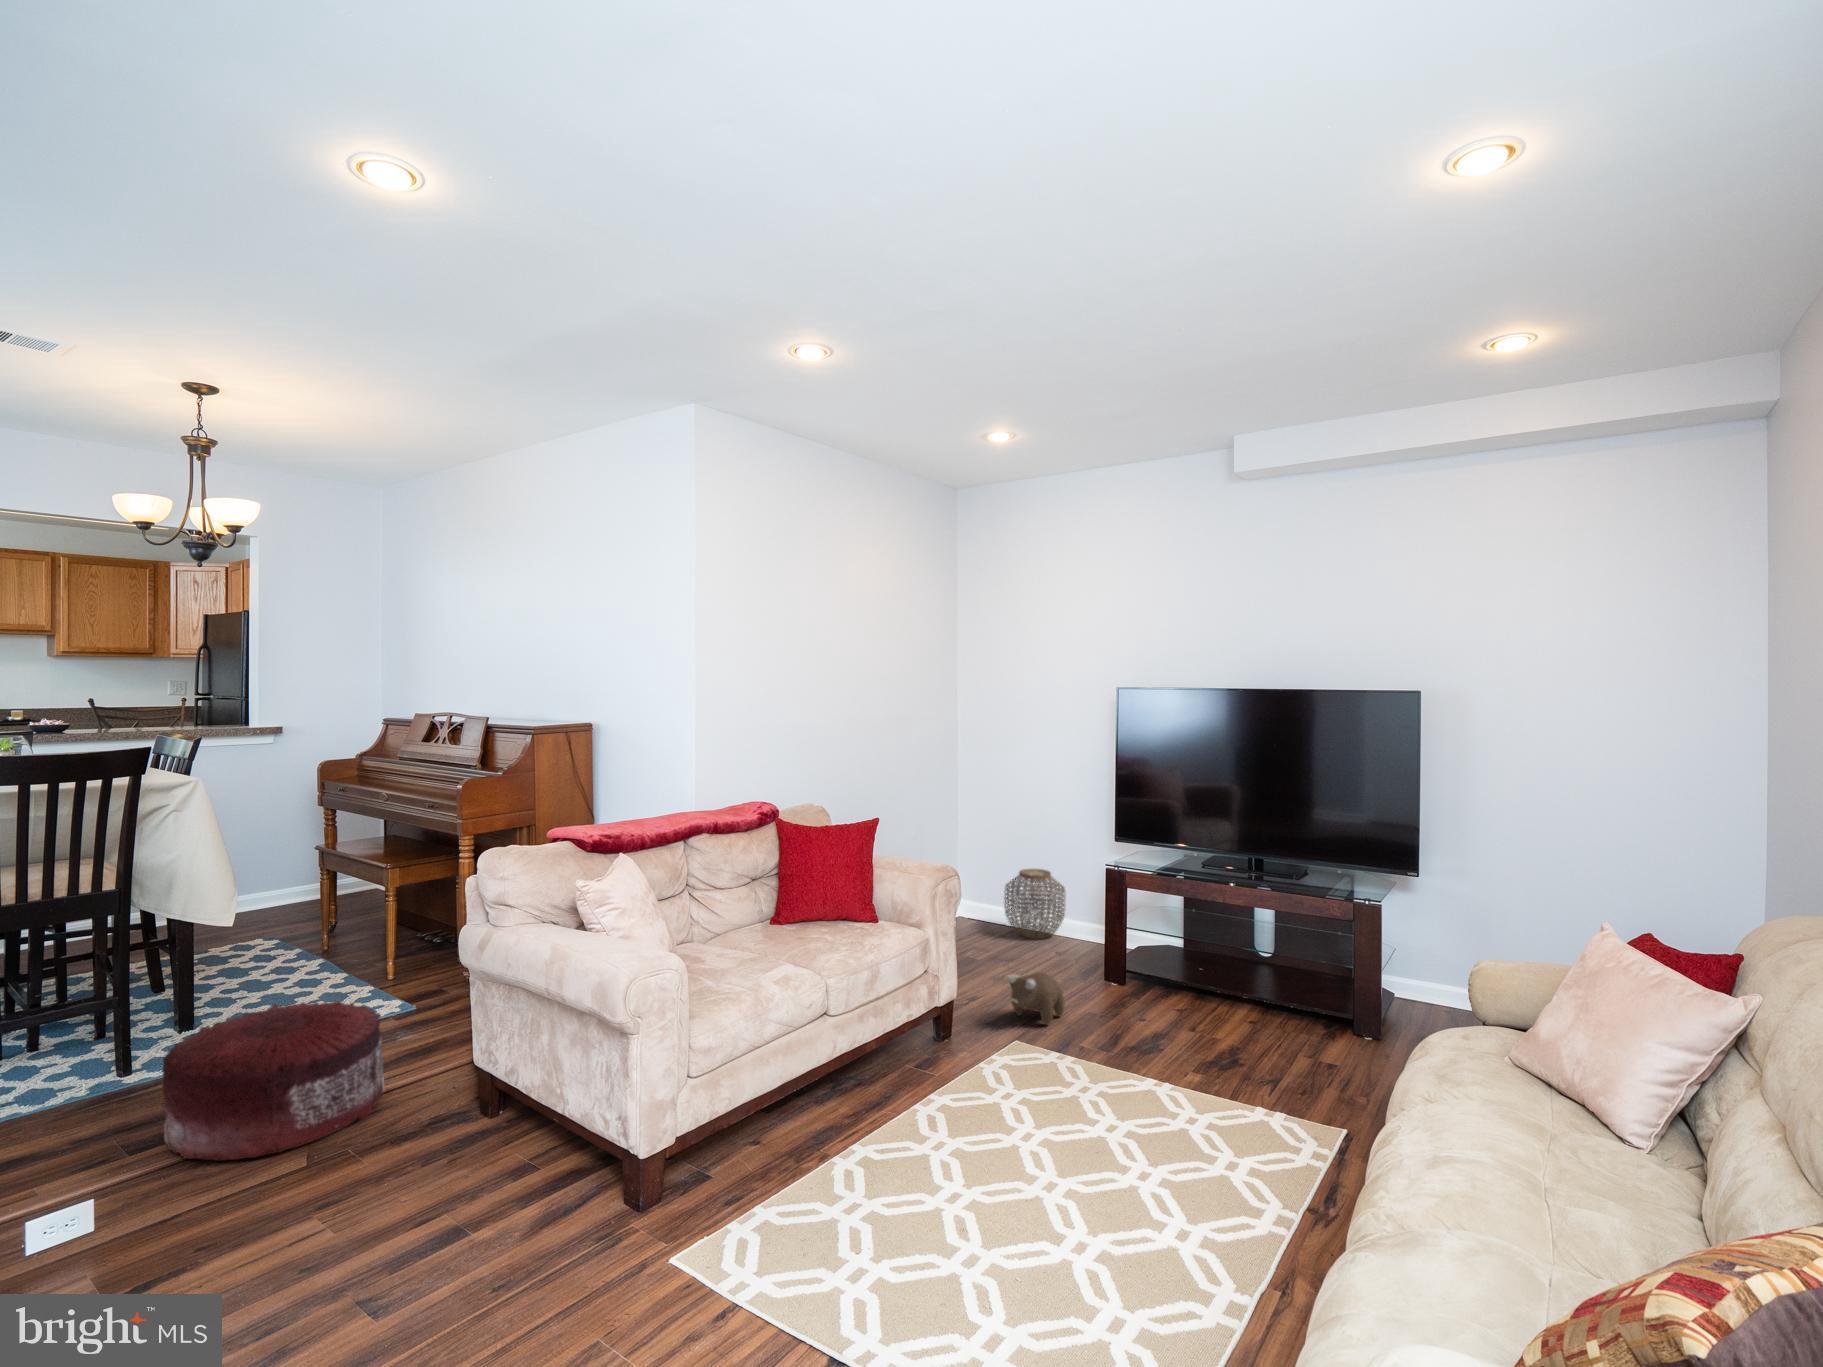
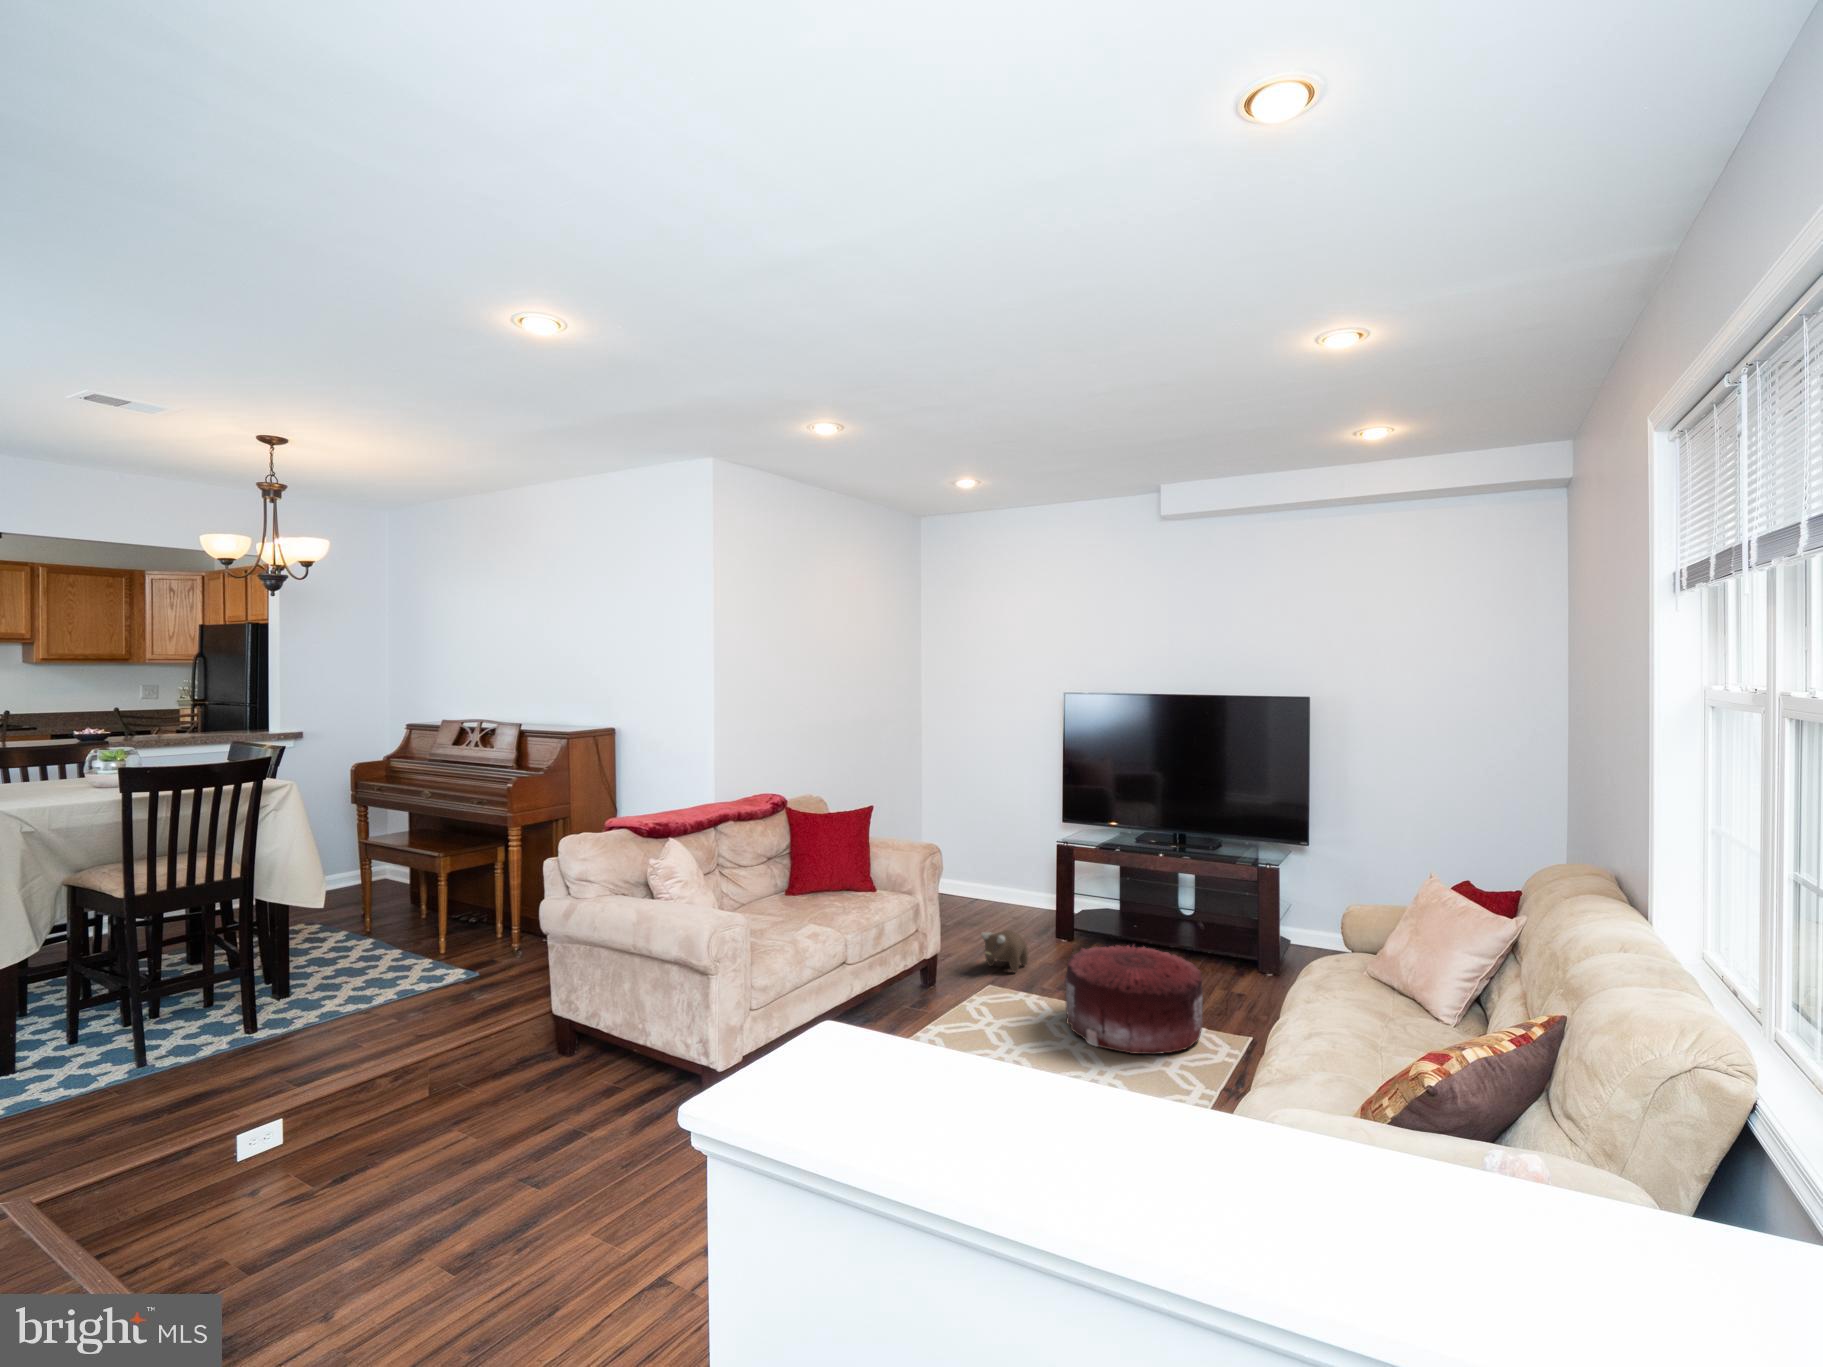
woven basket: present [1005,869,1065,939] -> none [971,845,1024,906]
pouf: present [162,1001,384,1160] -> present [1065,945,1203,1054]

